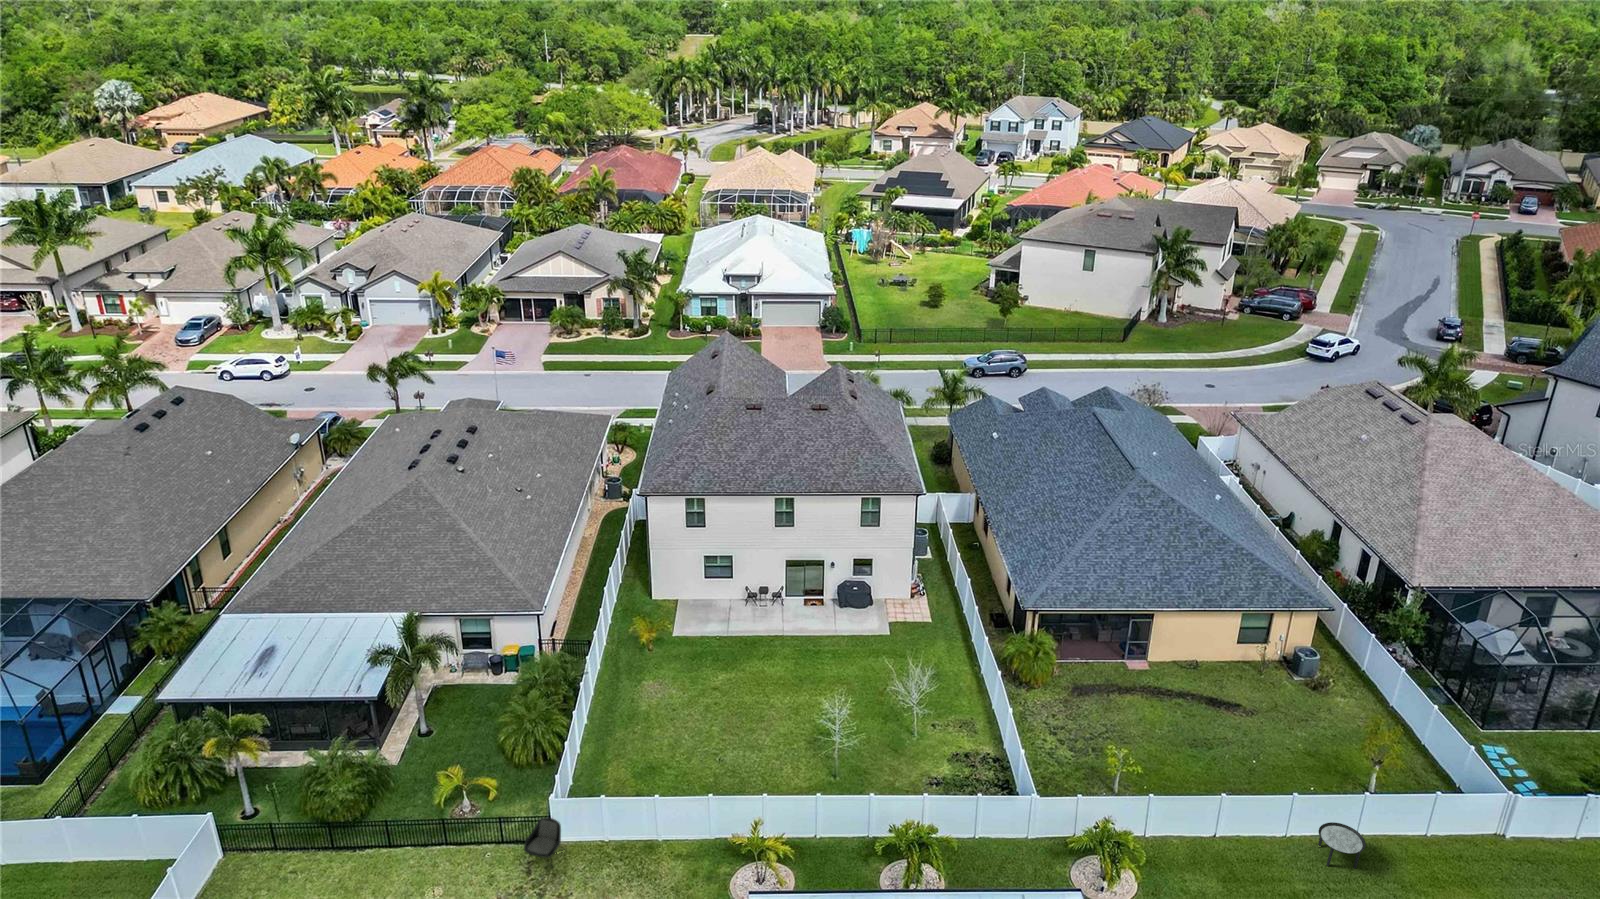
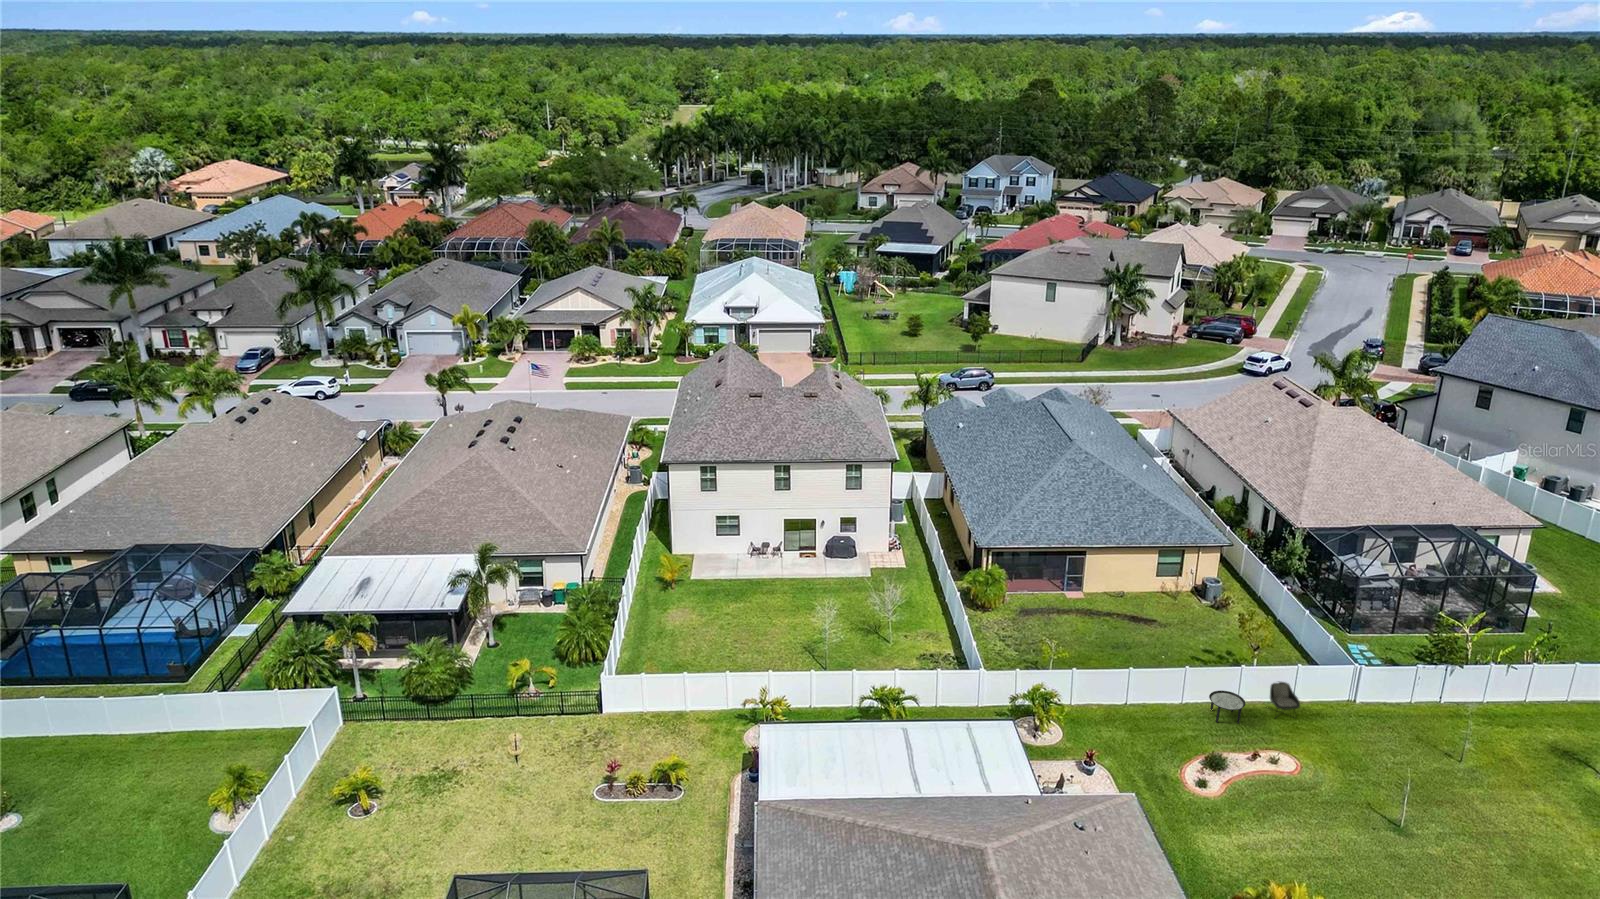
lounge chair: present [524,818,565,866] -> present [1270,682,1300,710]

